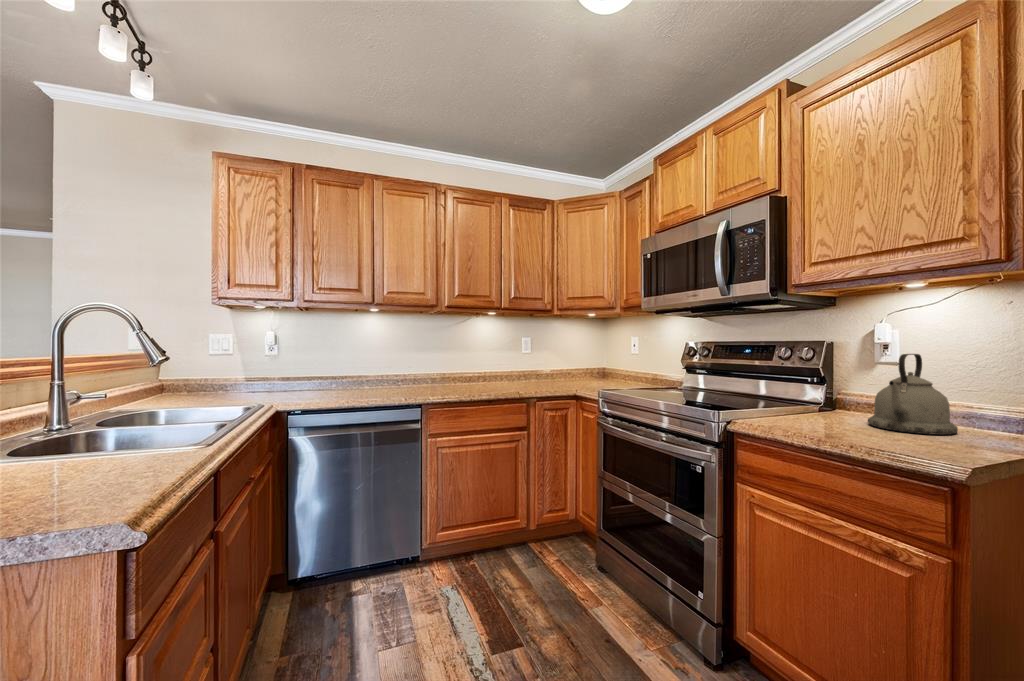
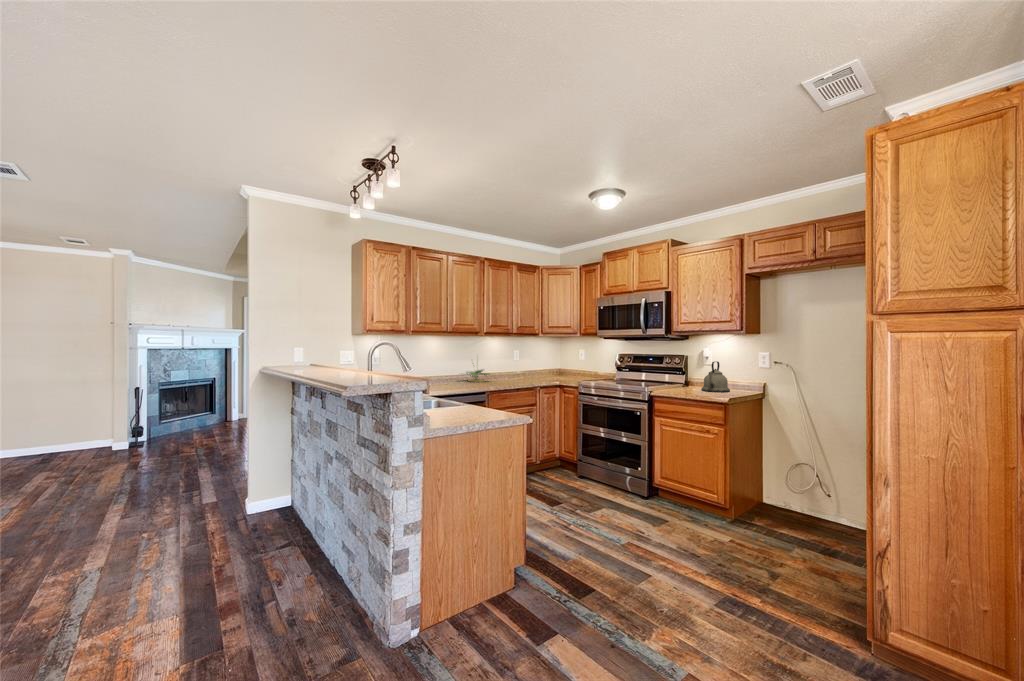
potted plant: none [419,341,471,386] -> present [466,370,489,382]

